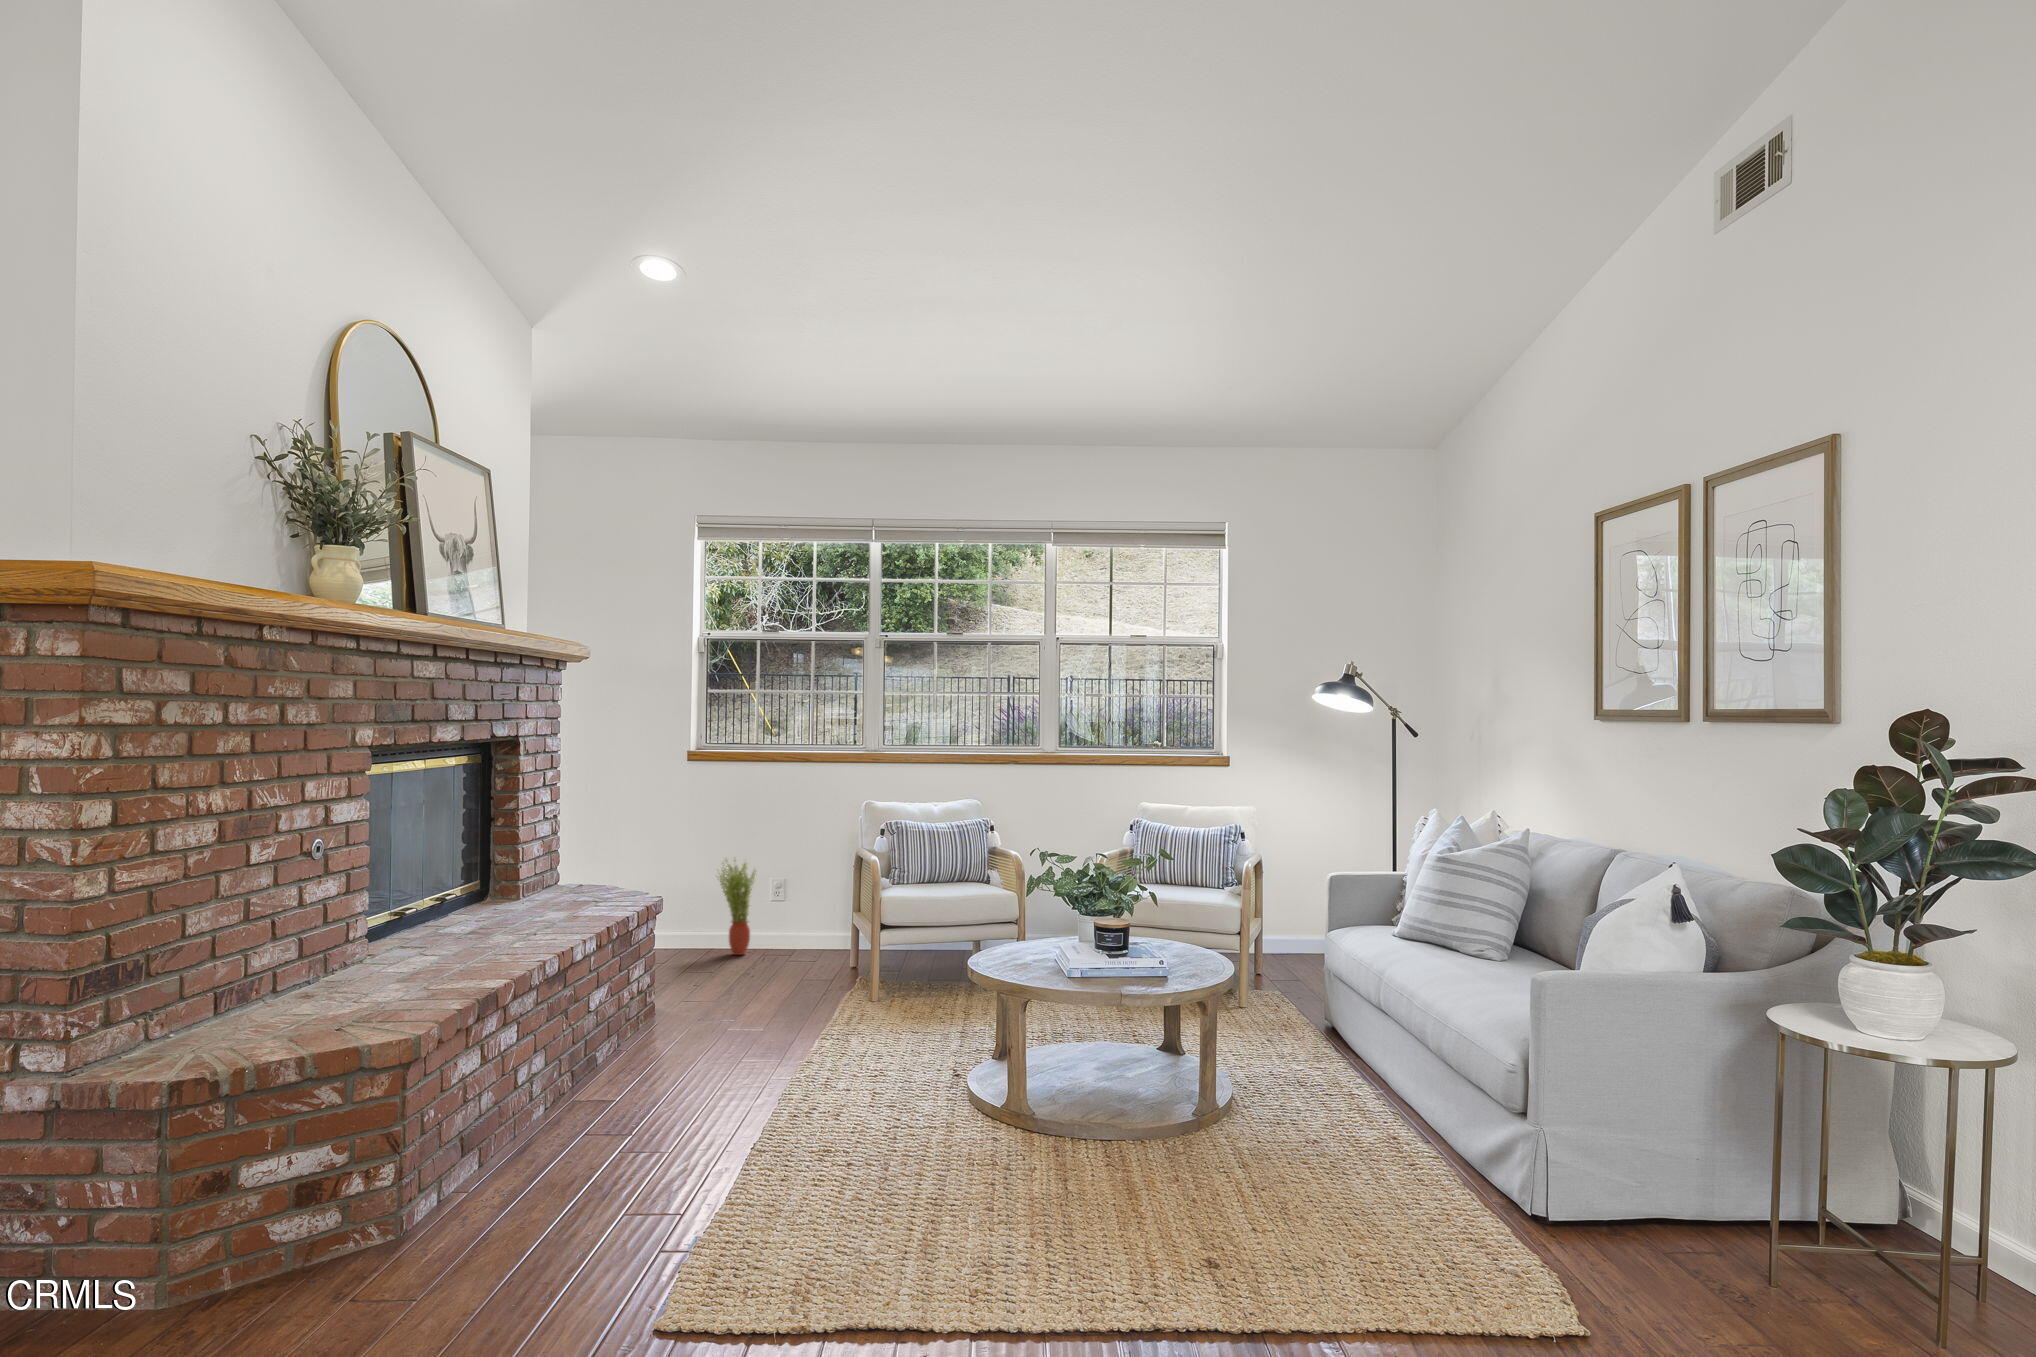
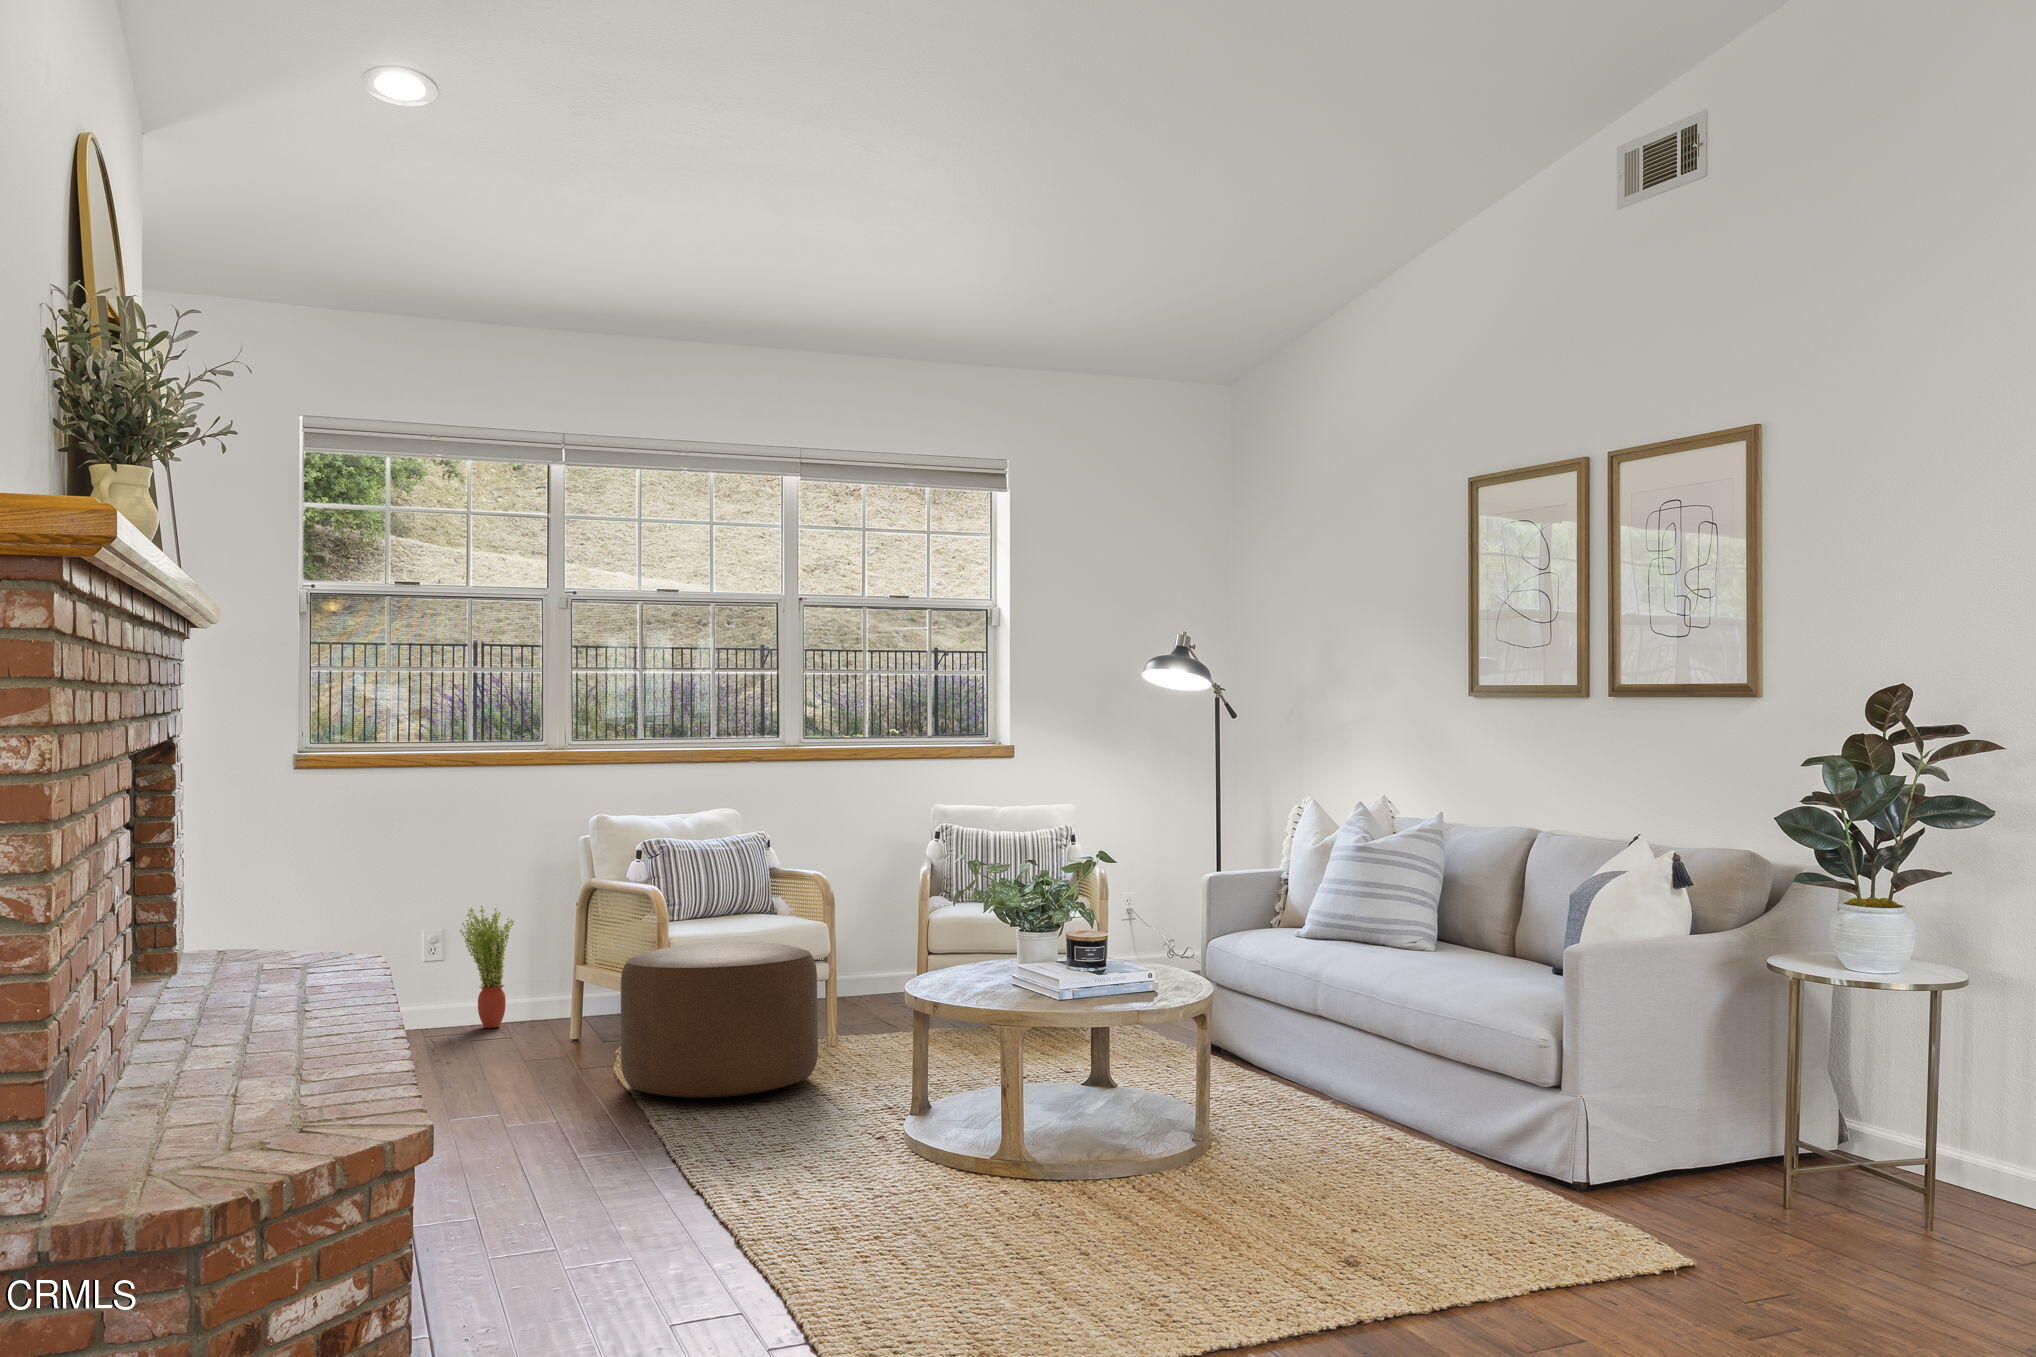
ottoman: none [785,901,948,1030] -> present [621,942,818,1098]

